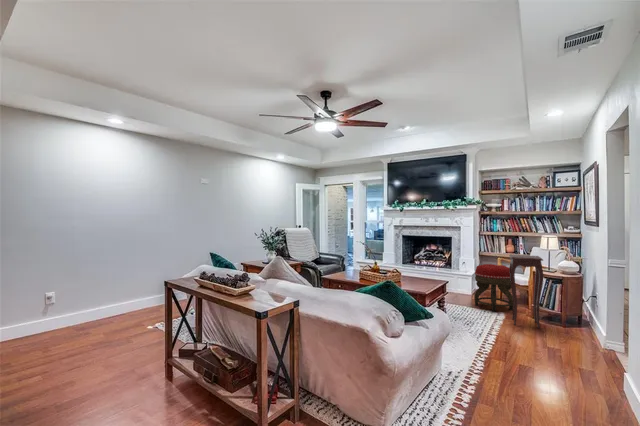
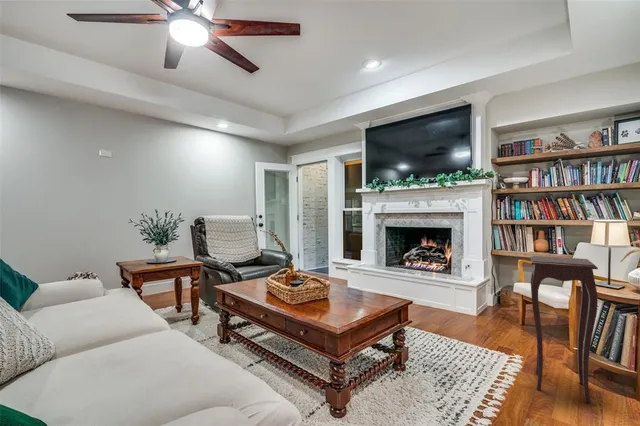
footstool: present [474,264,513,312] -> none [474,271,542,354]

